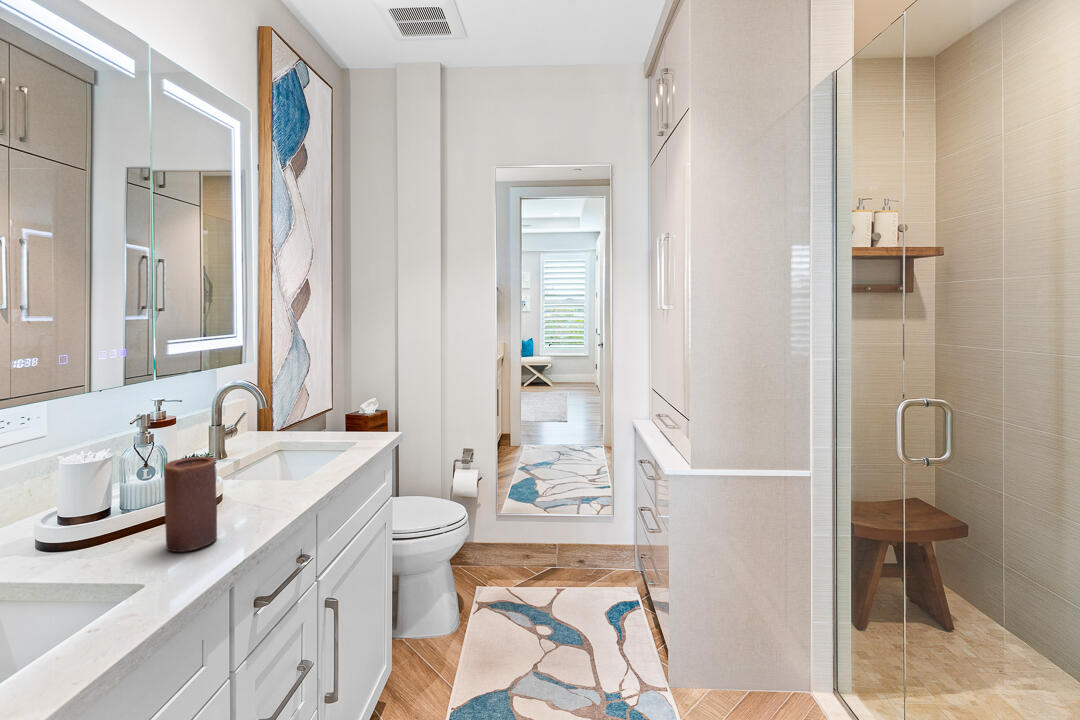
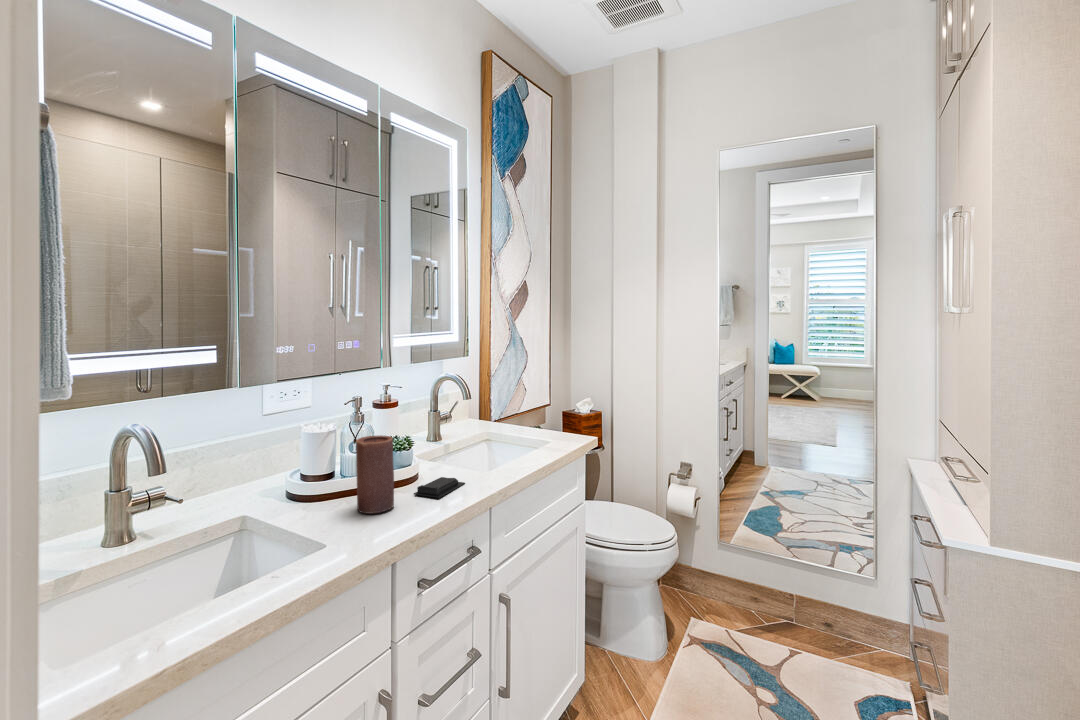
soap bar: none [235,494,291,519] -> present [414,477,465,498]

